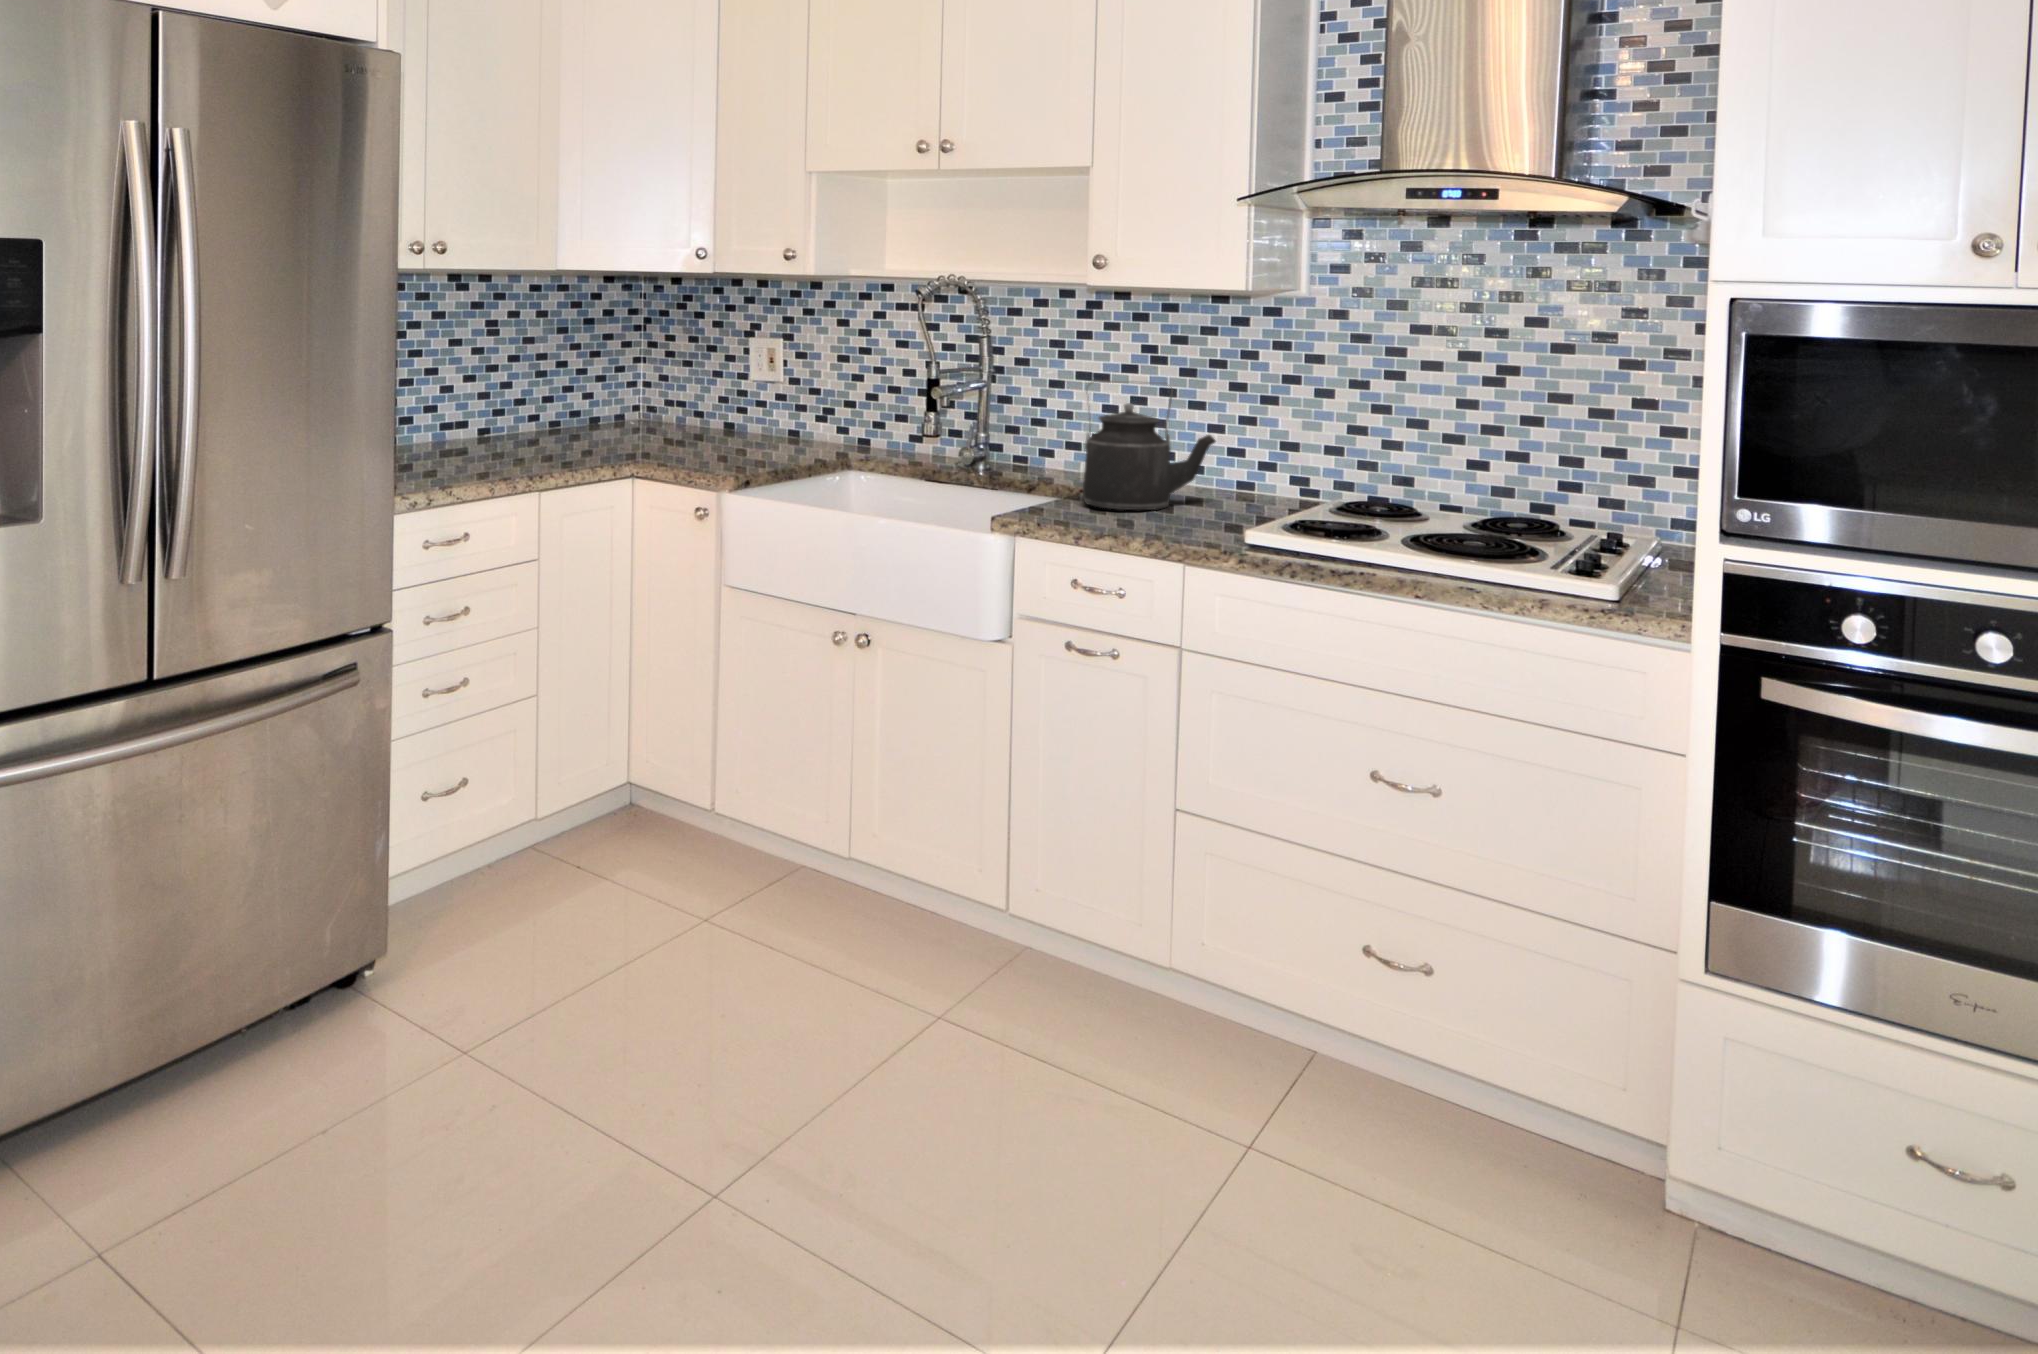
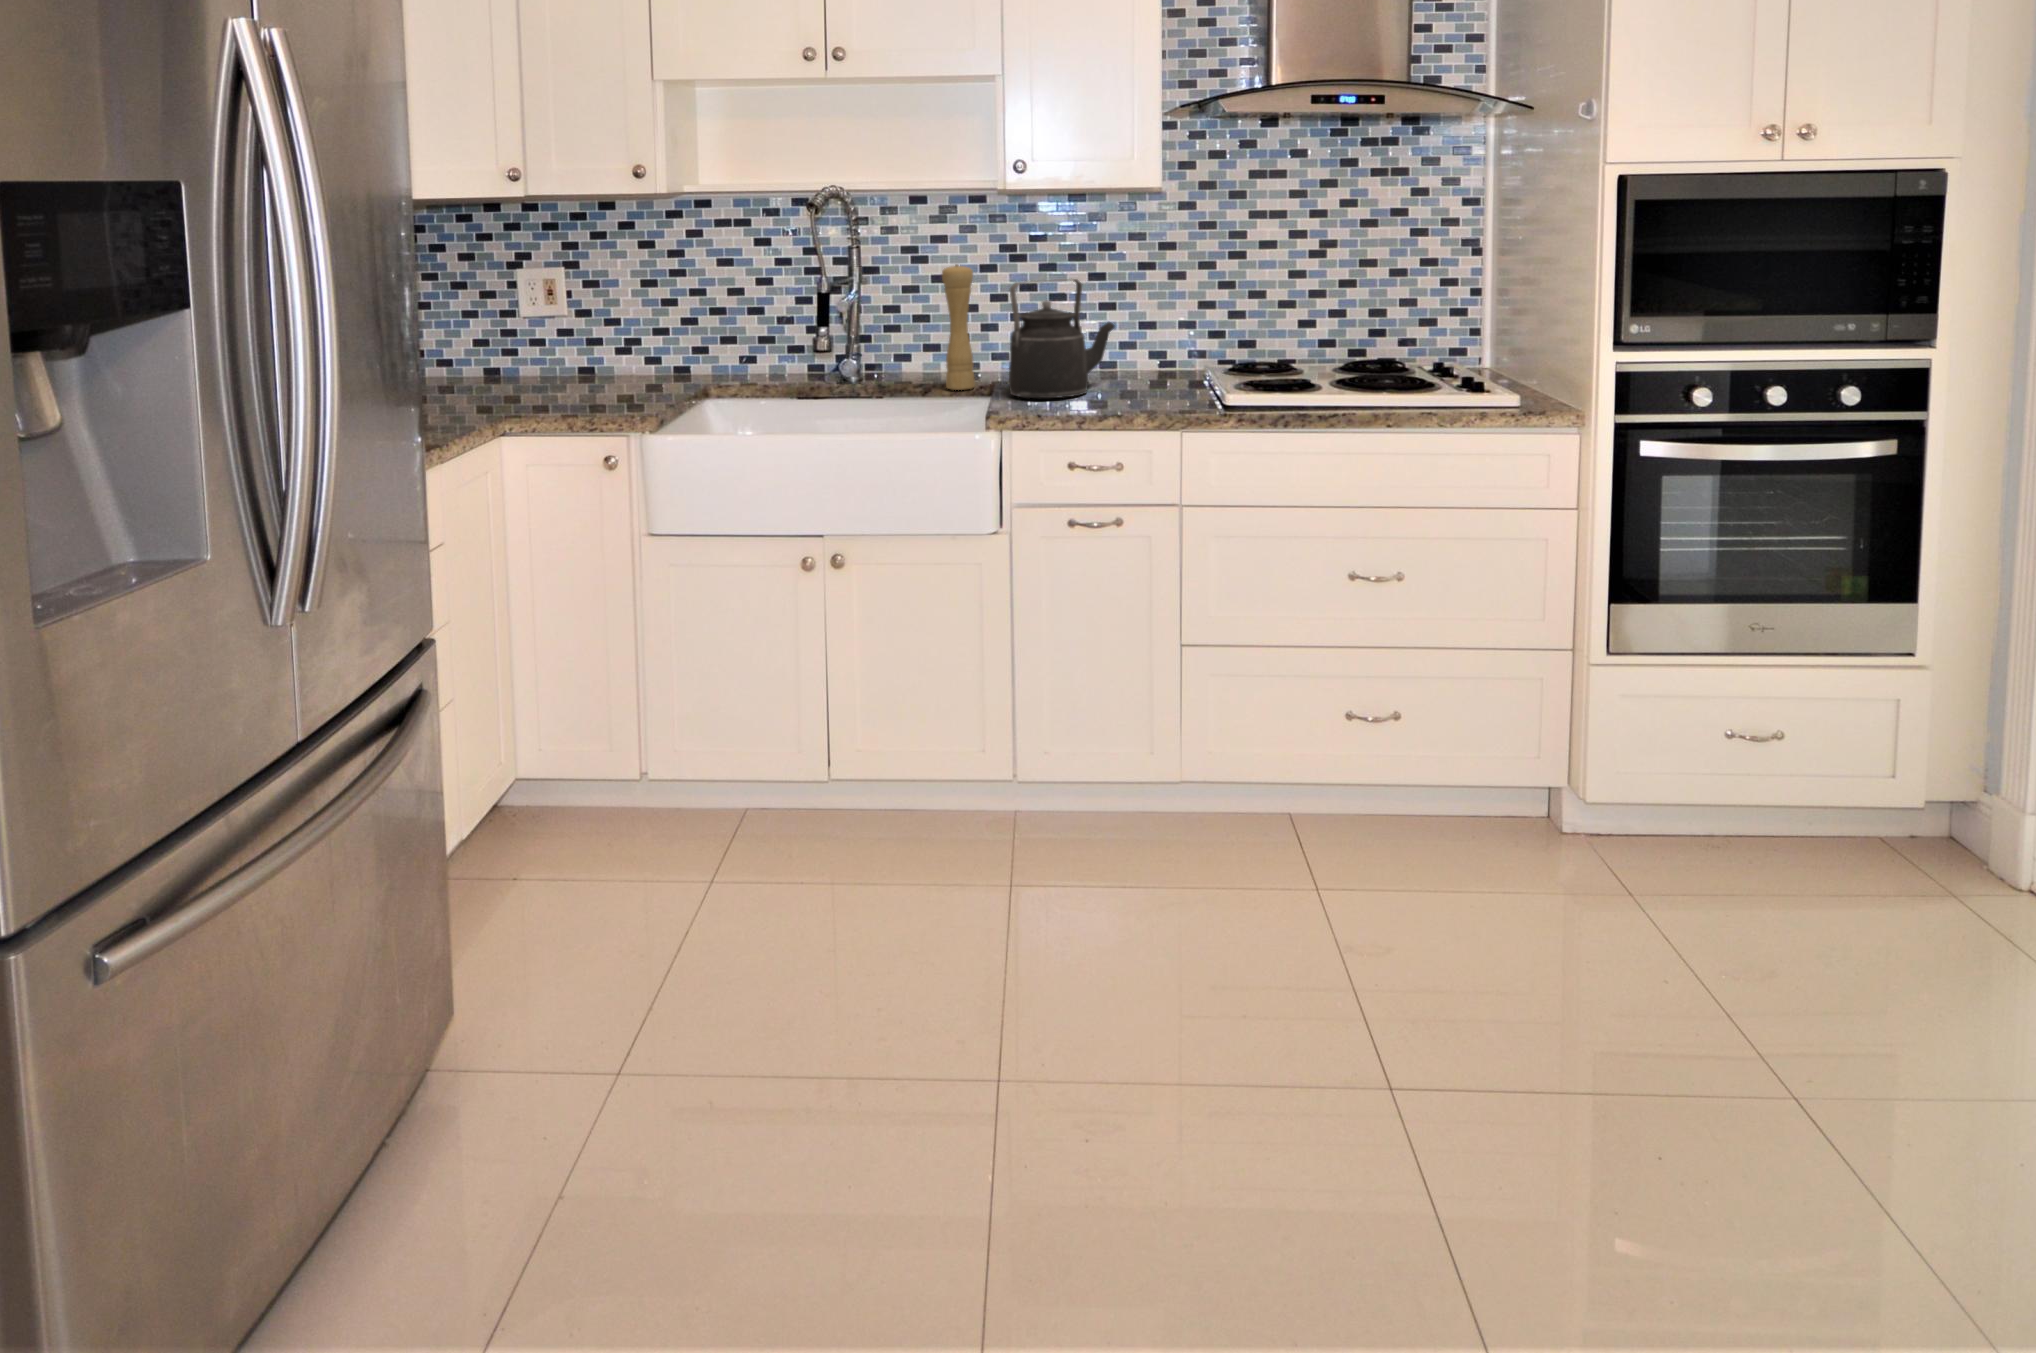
pepper mill: none [1051,359,1086,491] -> present [942,264,975,390]

